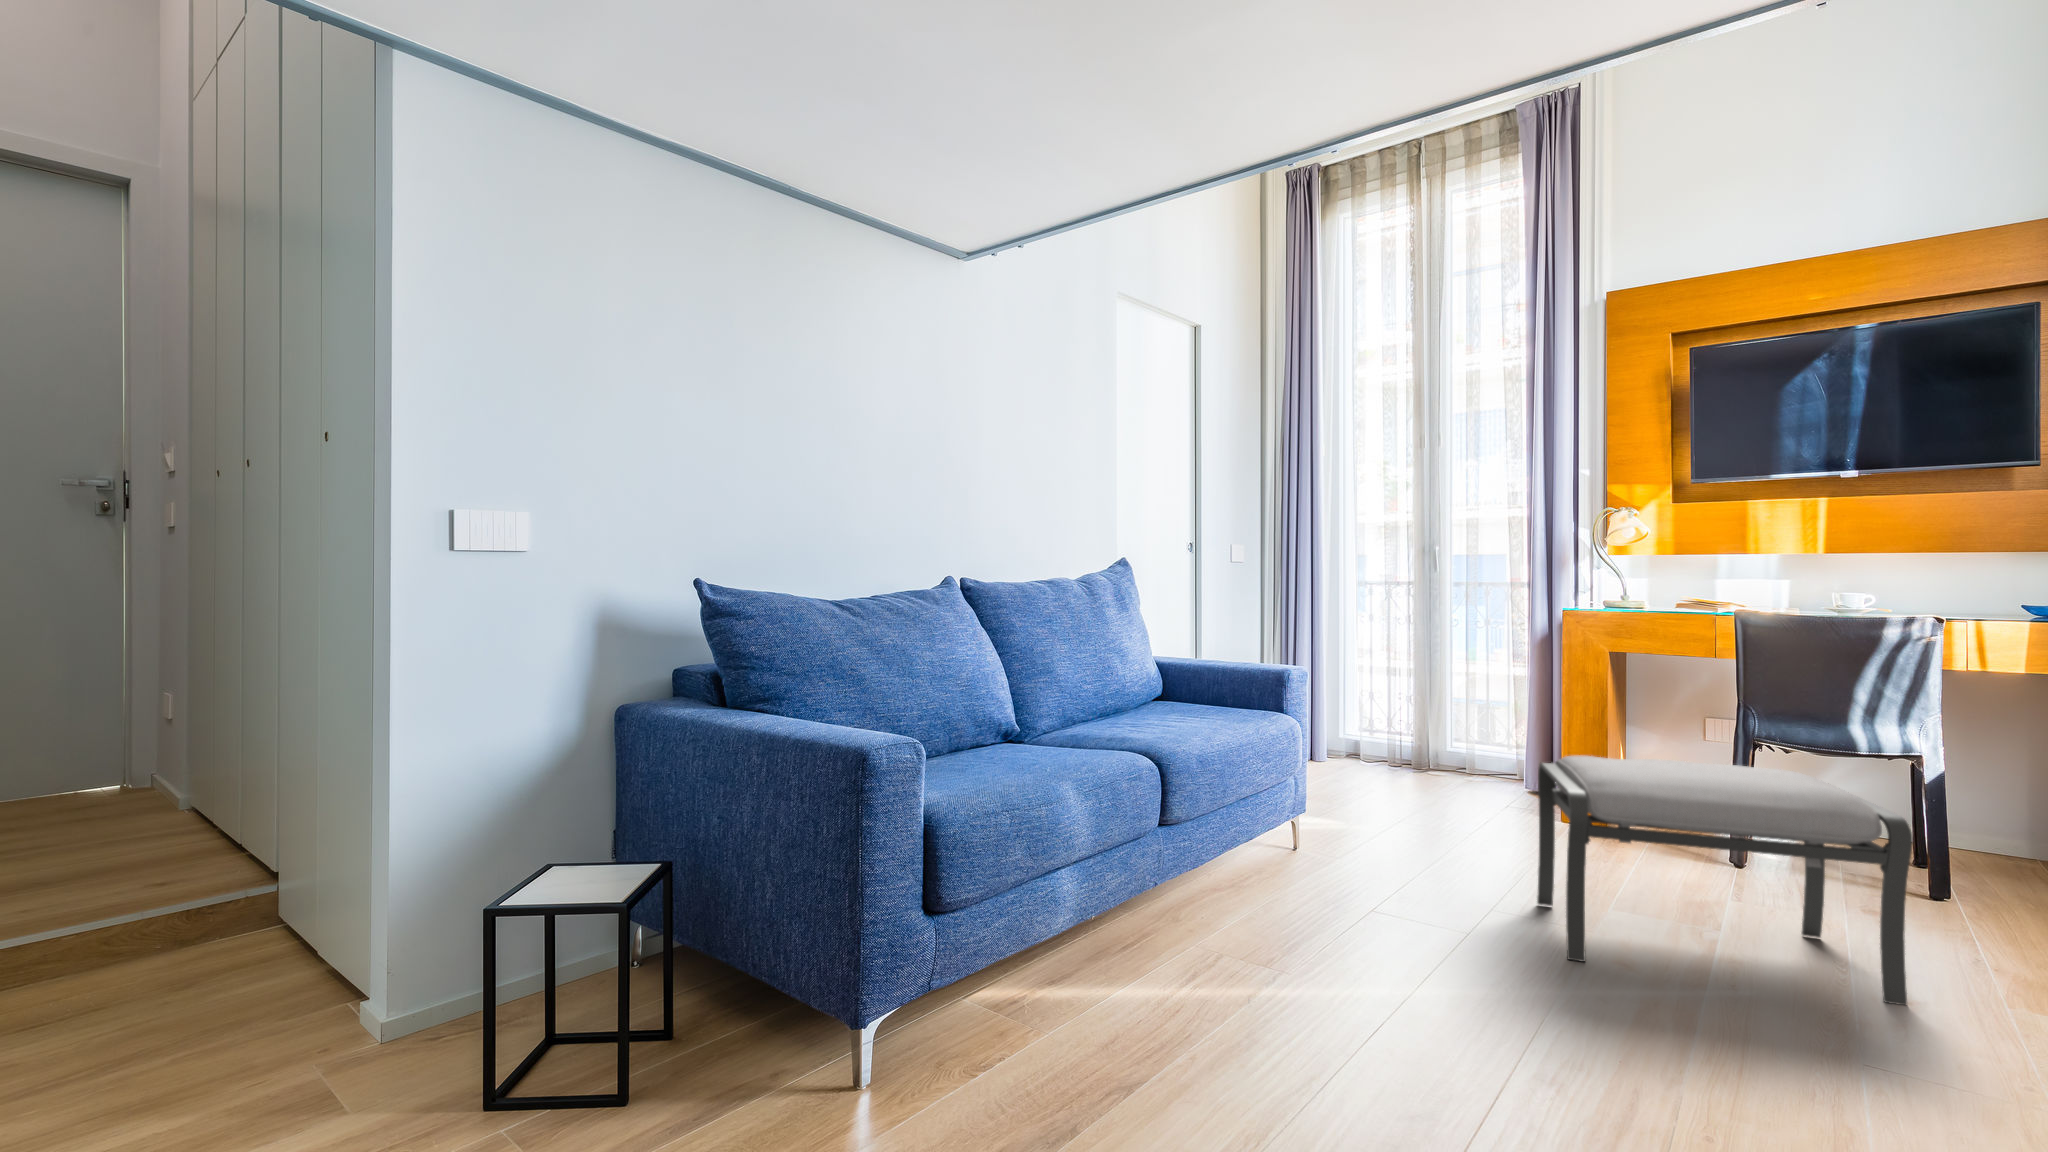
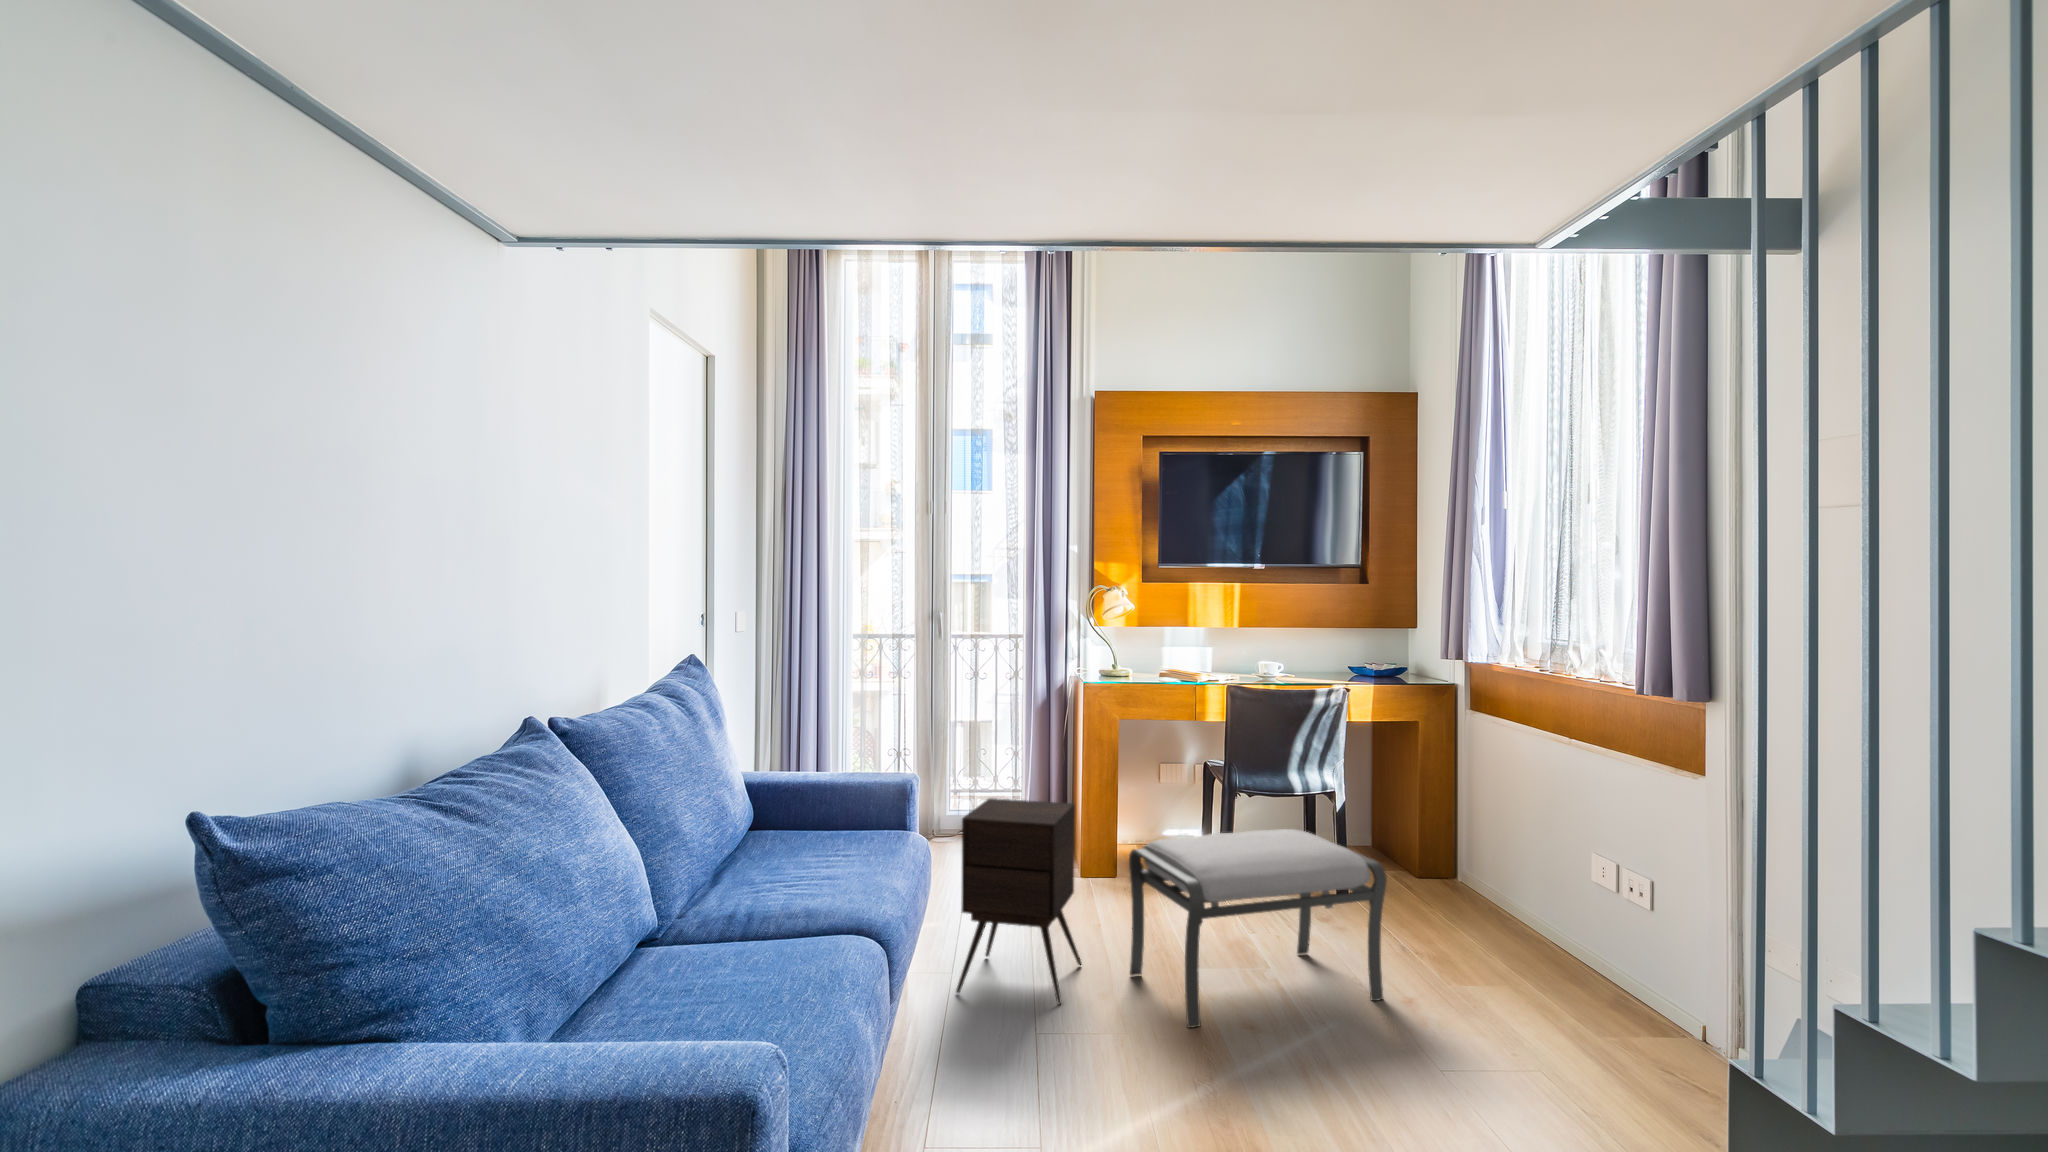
side table: none [1329,698,1487,908] -> present [956,798,1082,1004]

